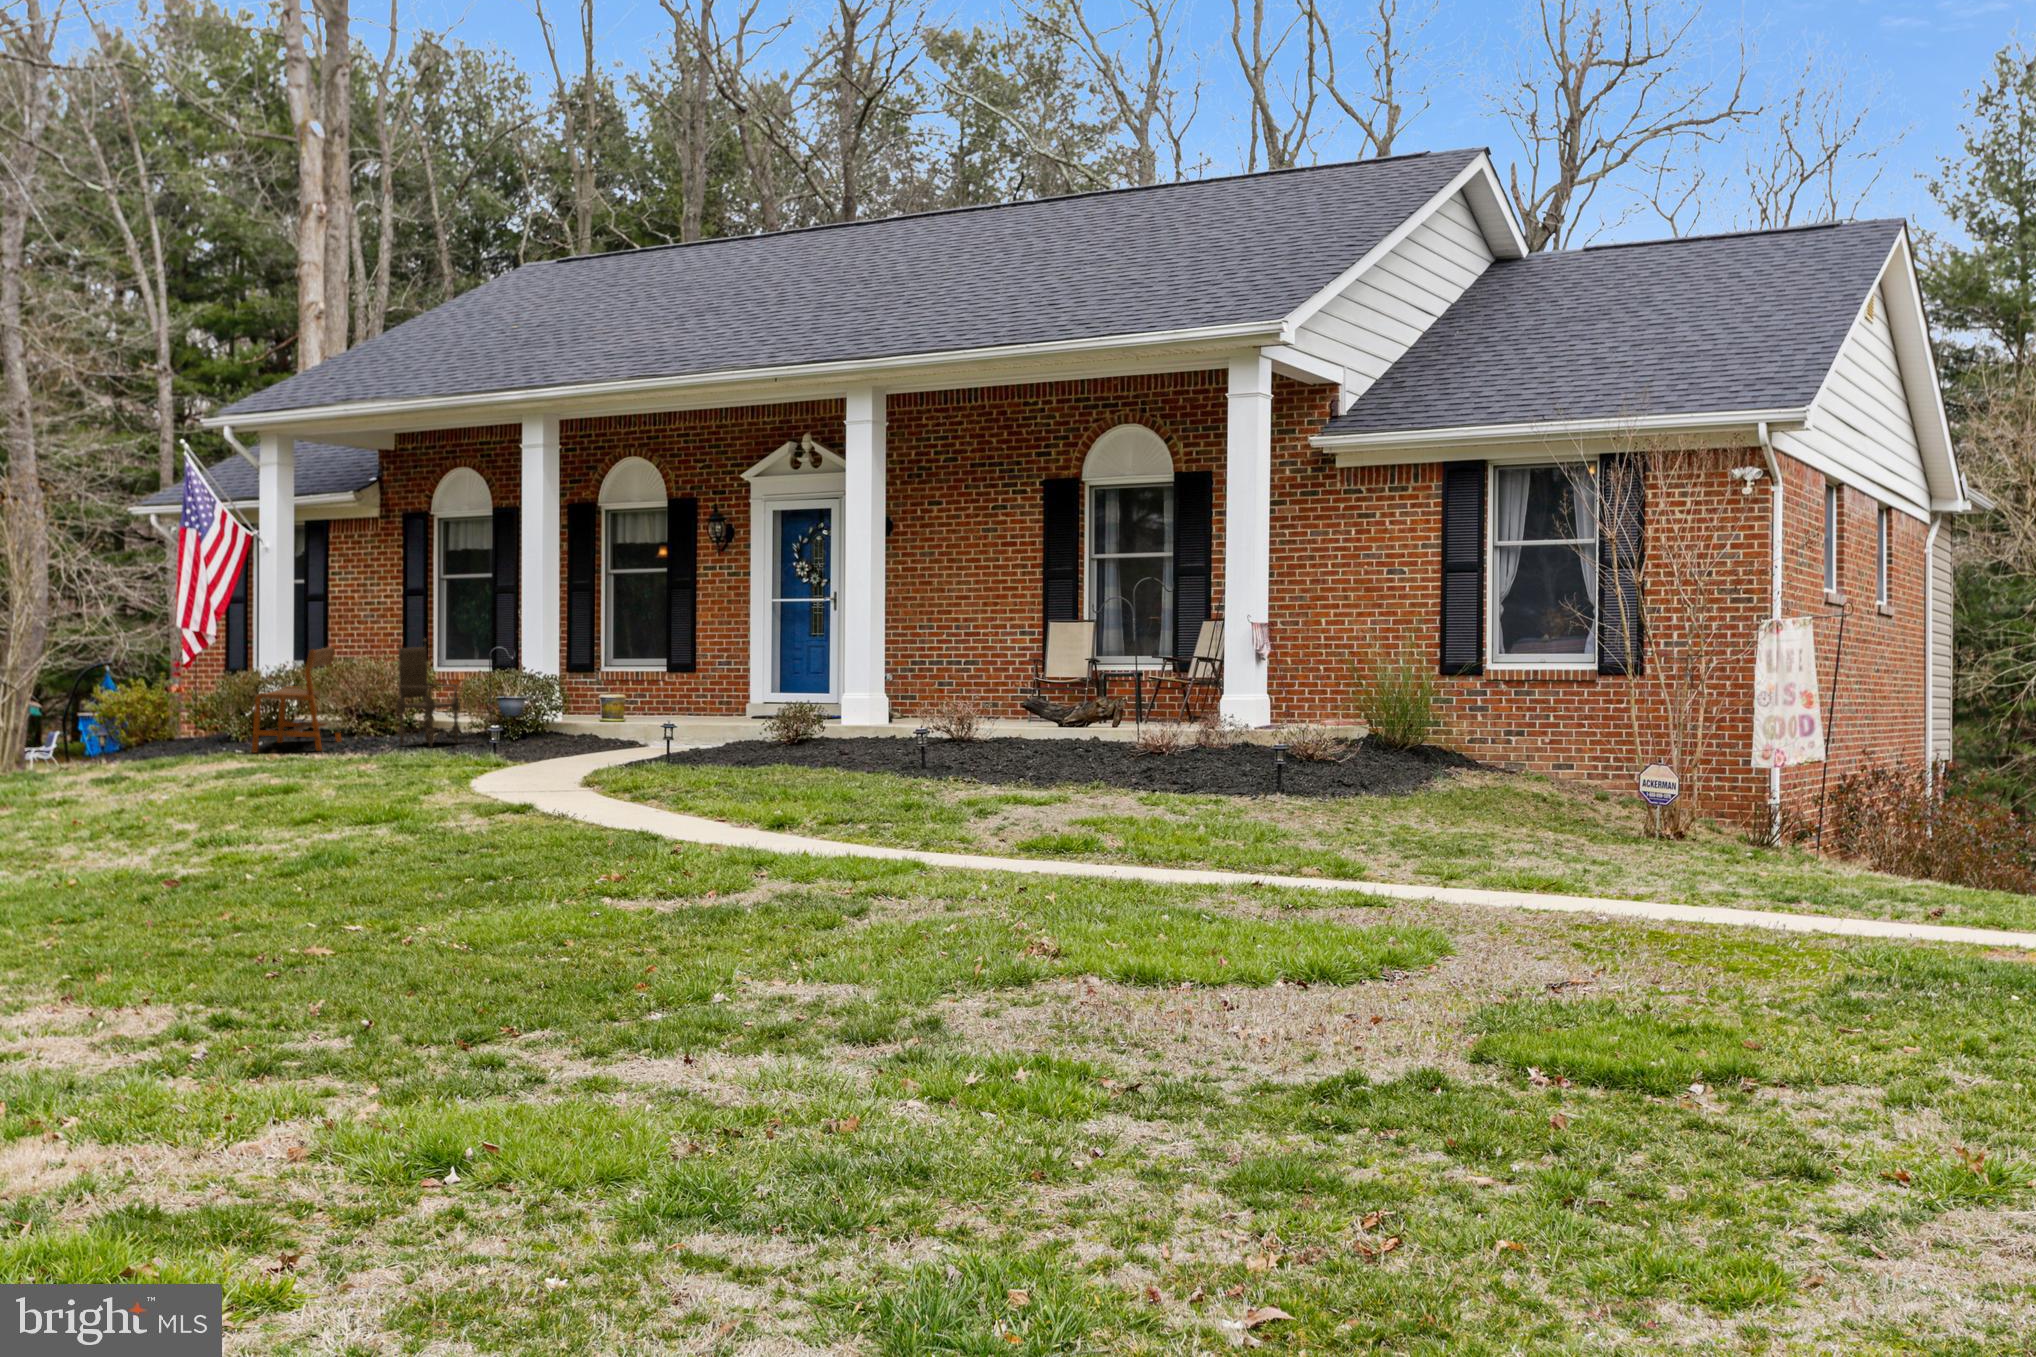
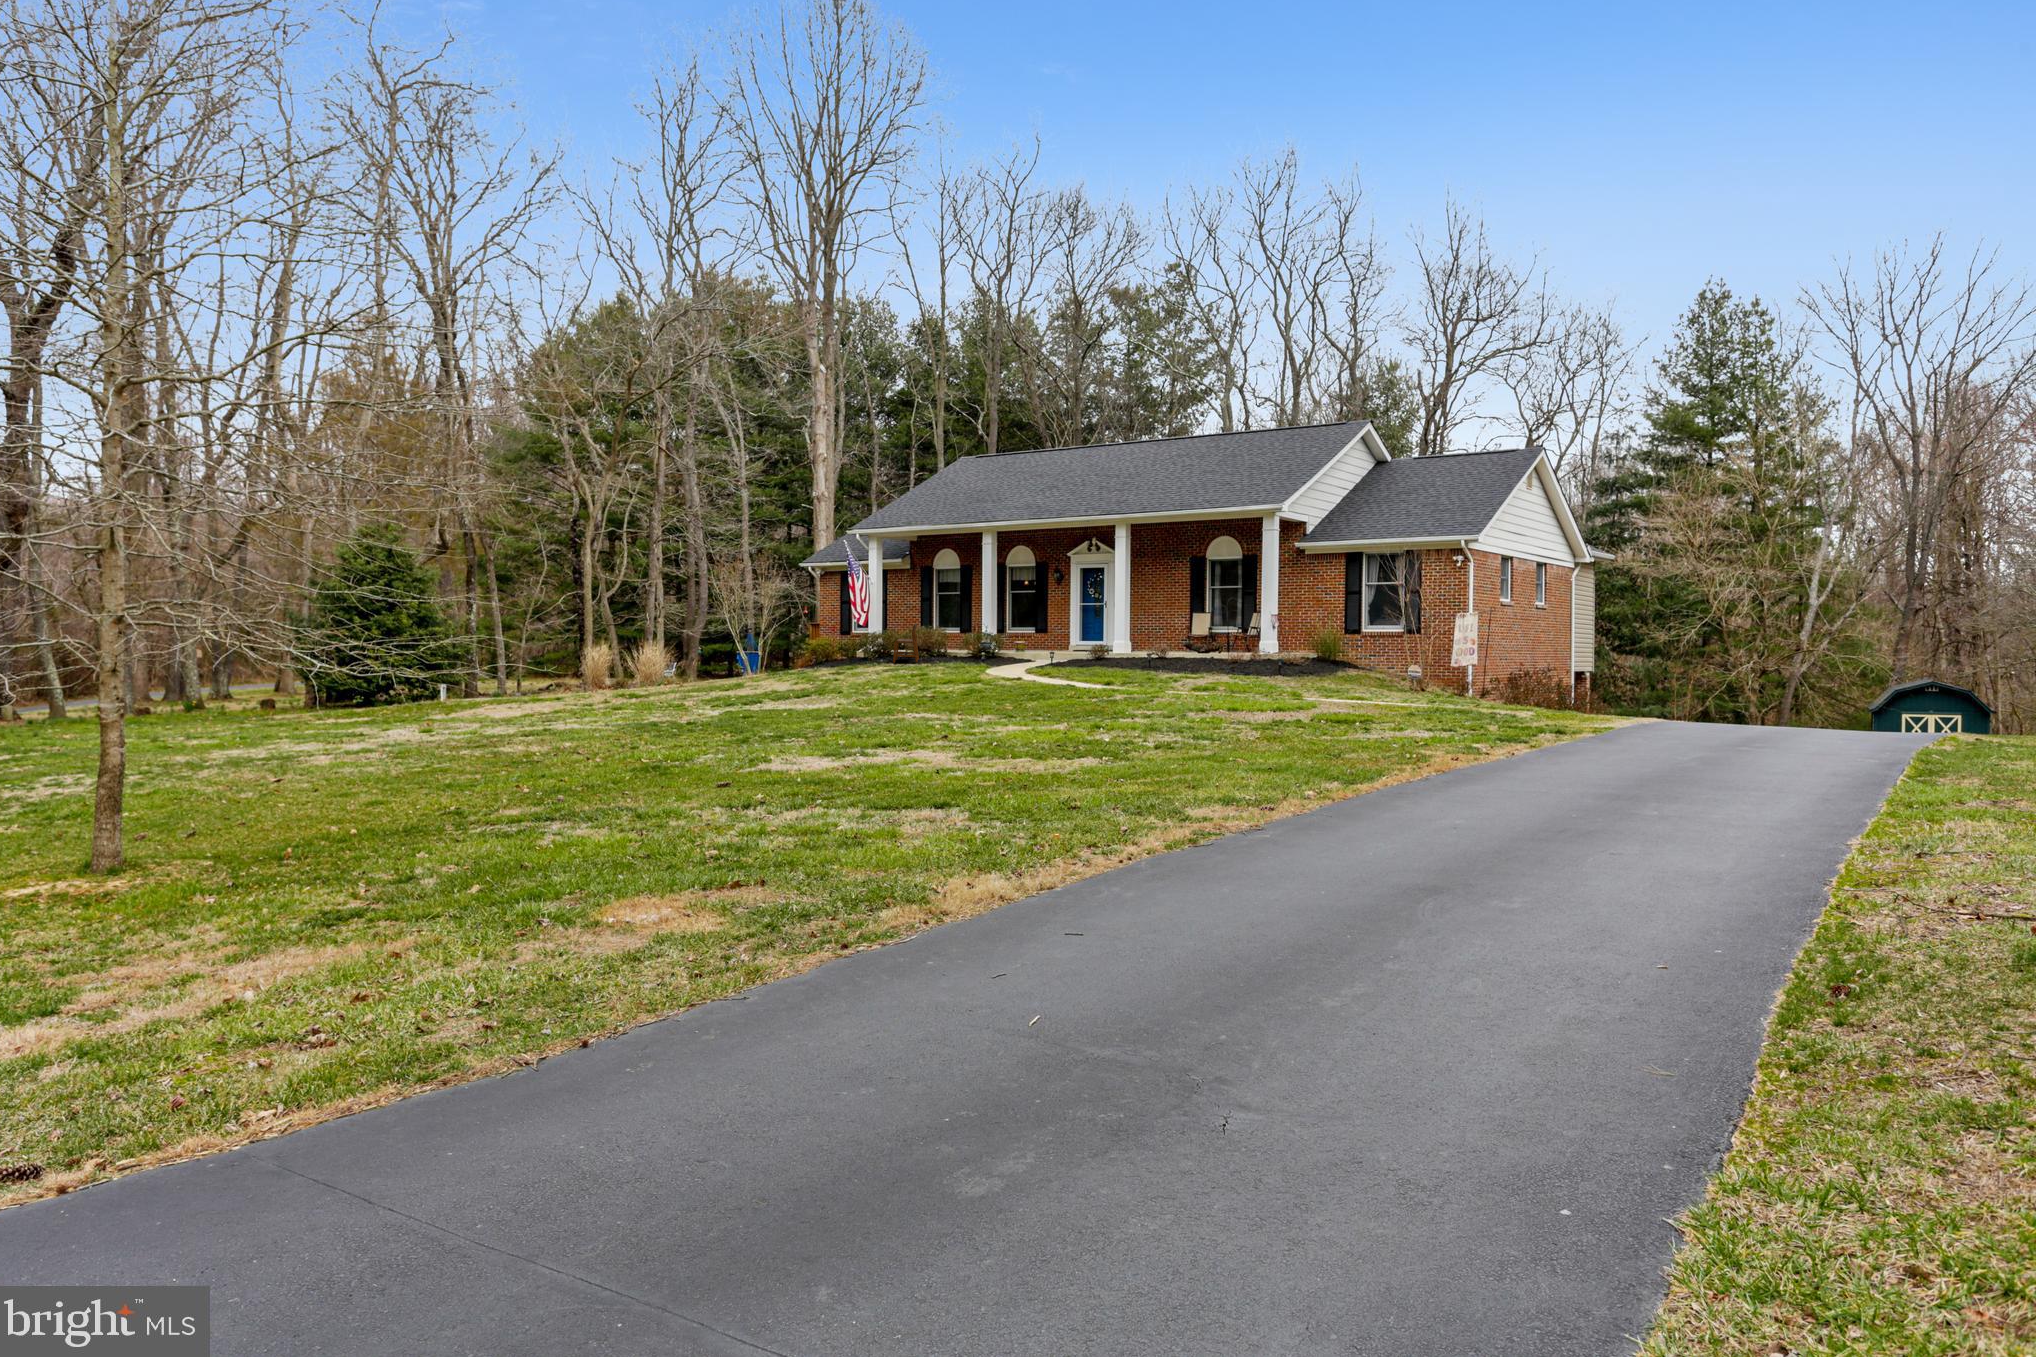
armchair: present [397,639,460,747] -> none [943,620,966,661]

